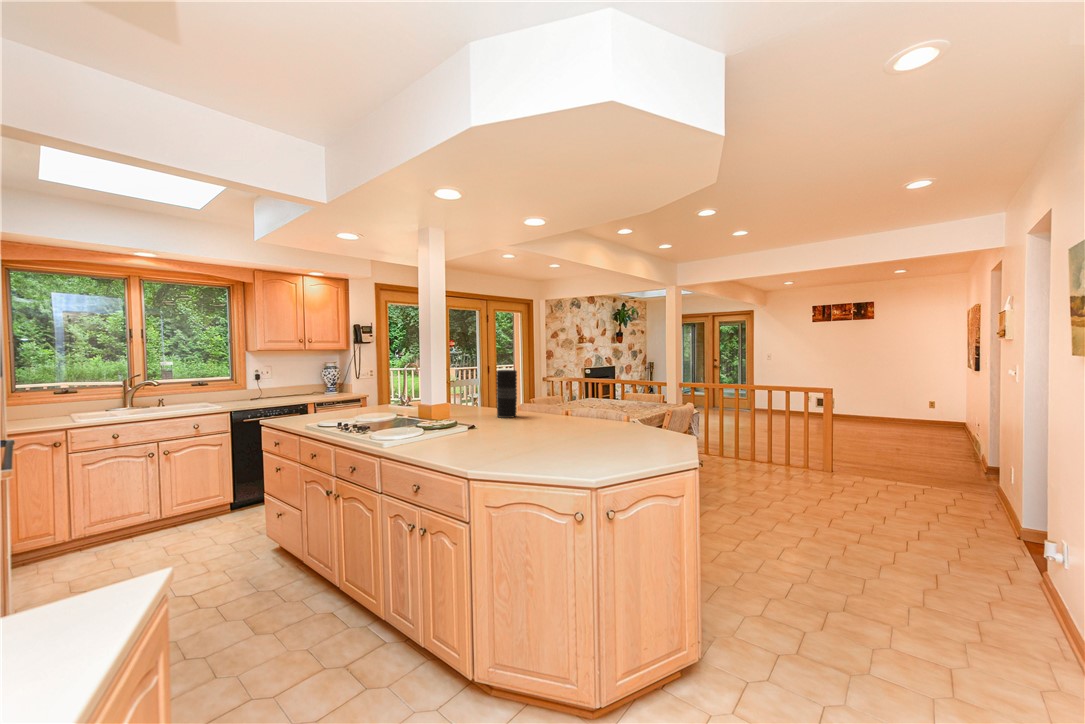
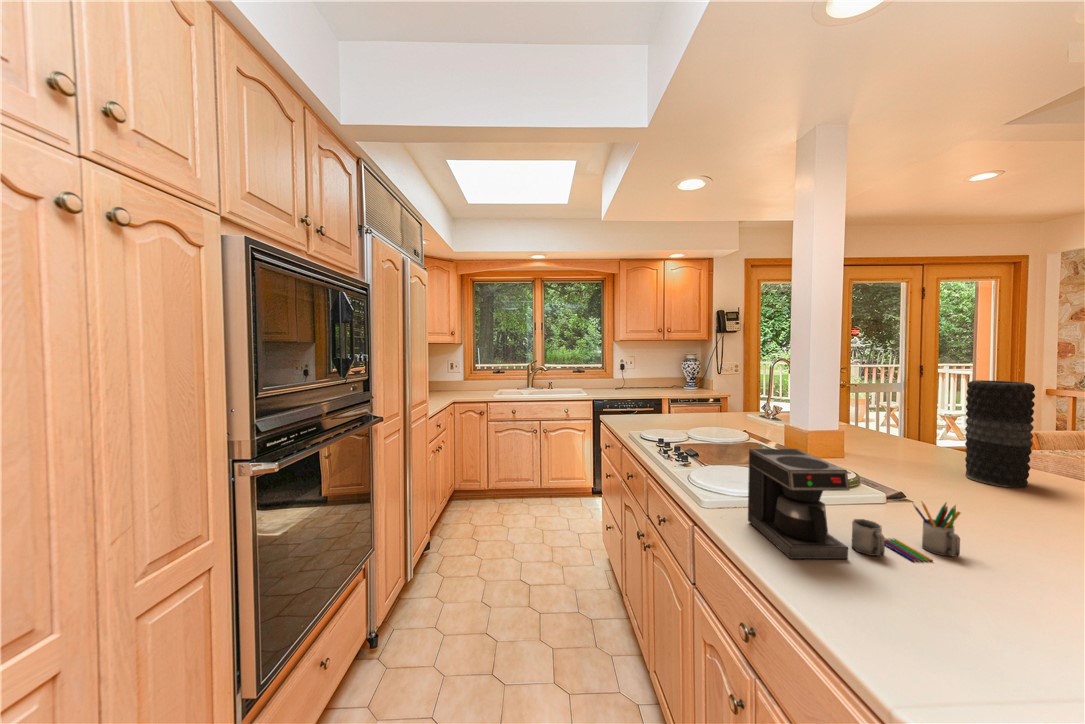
coffee maker: none [411,403,488,447] -> present [748,449,960,562]

